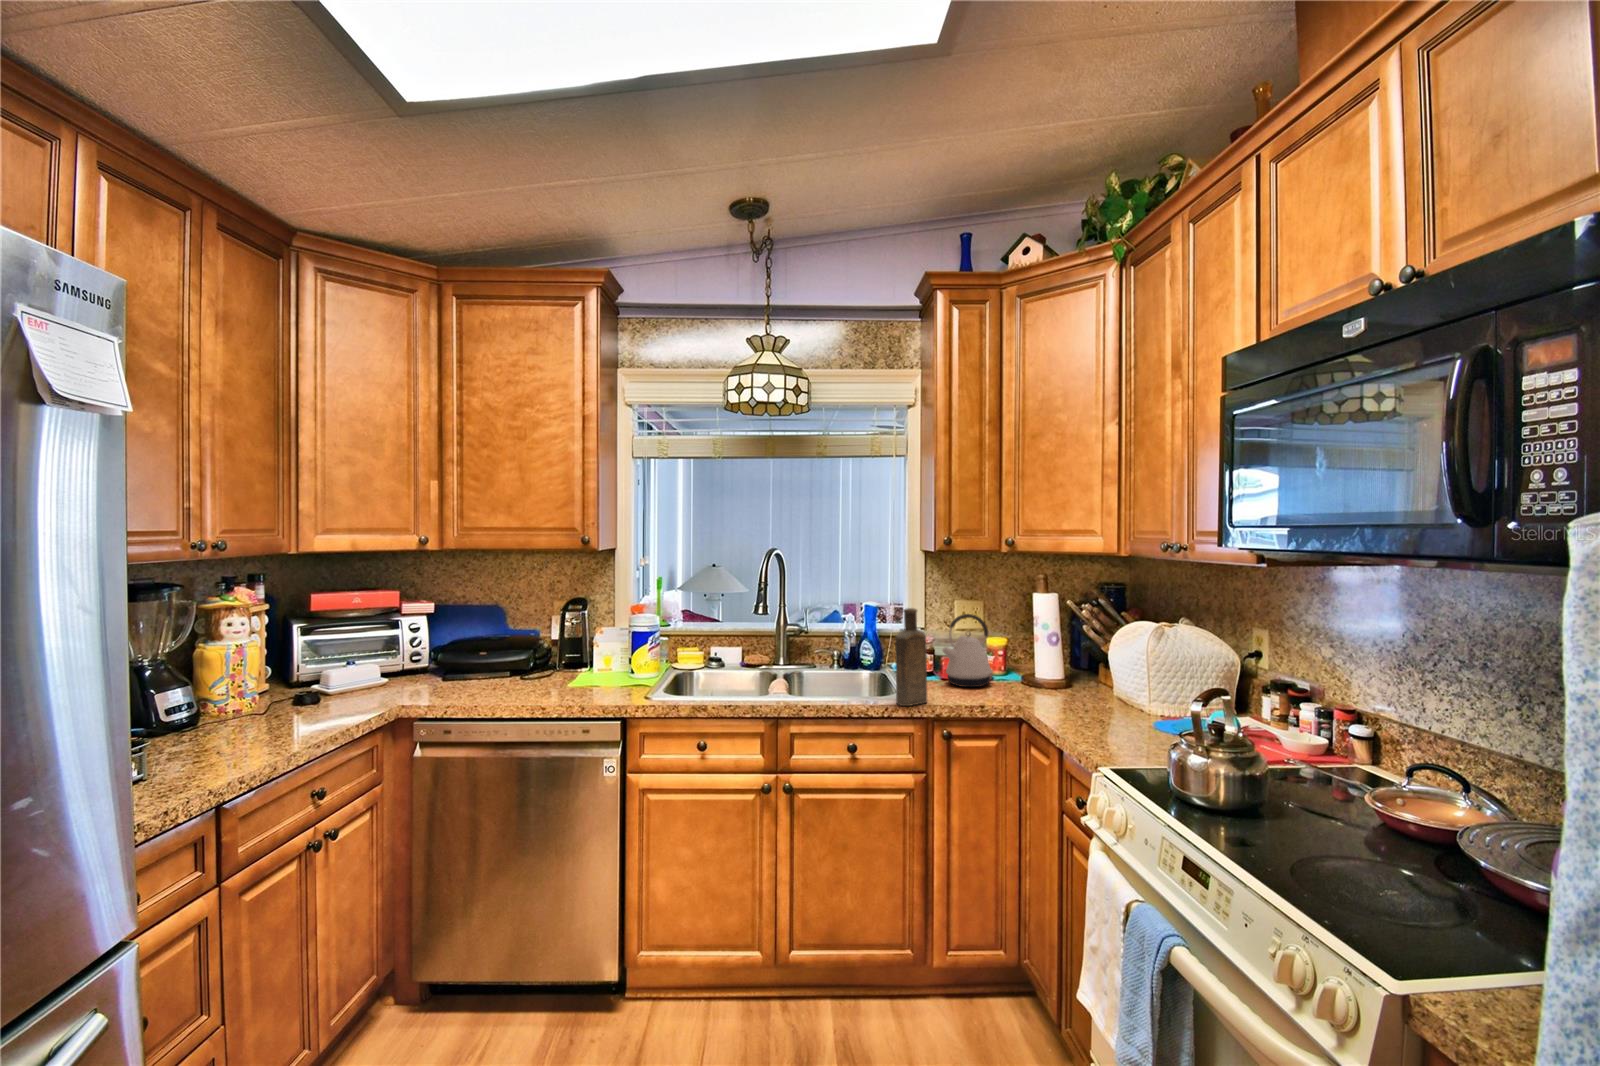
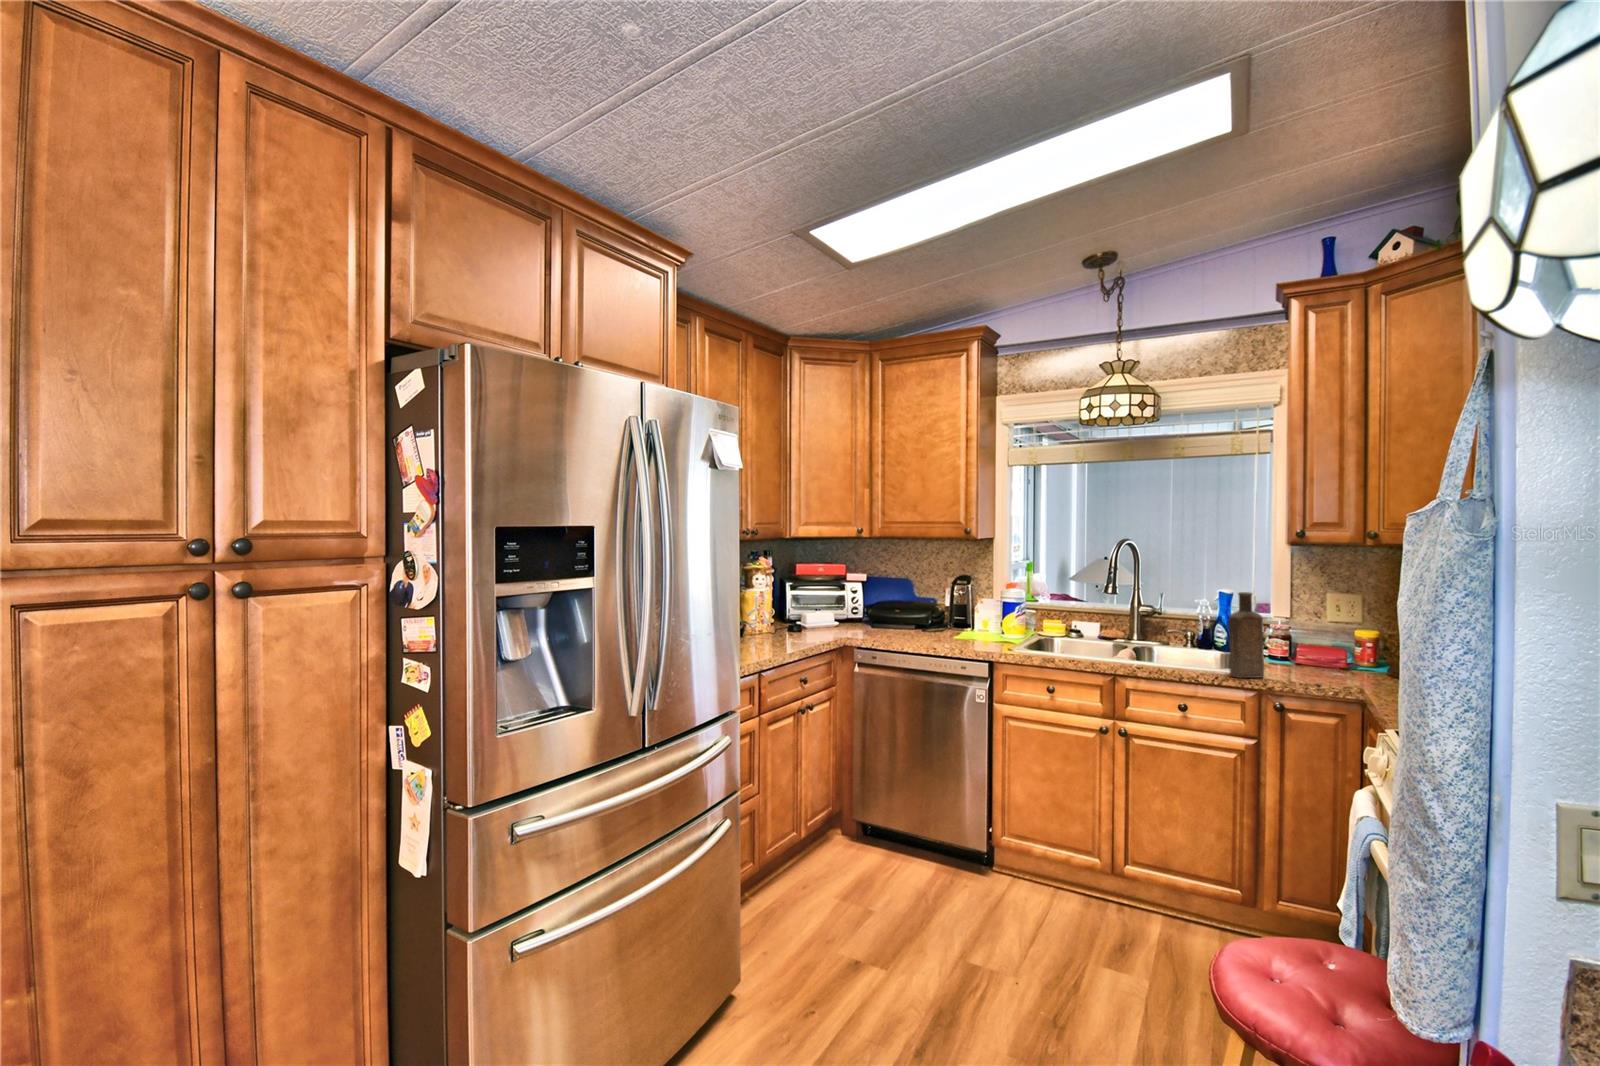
kettle: present [942,614,993,687] -> none [1291,603,1355,673]

